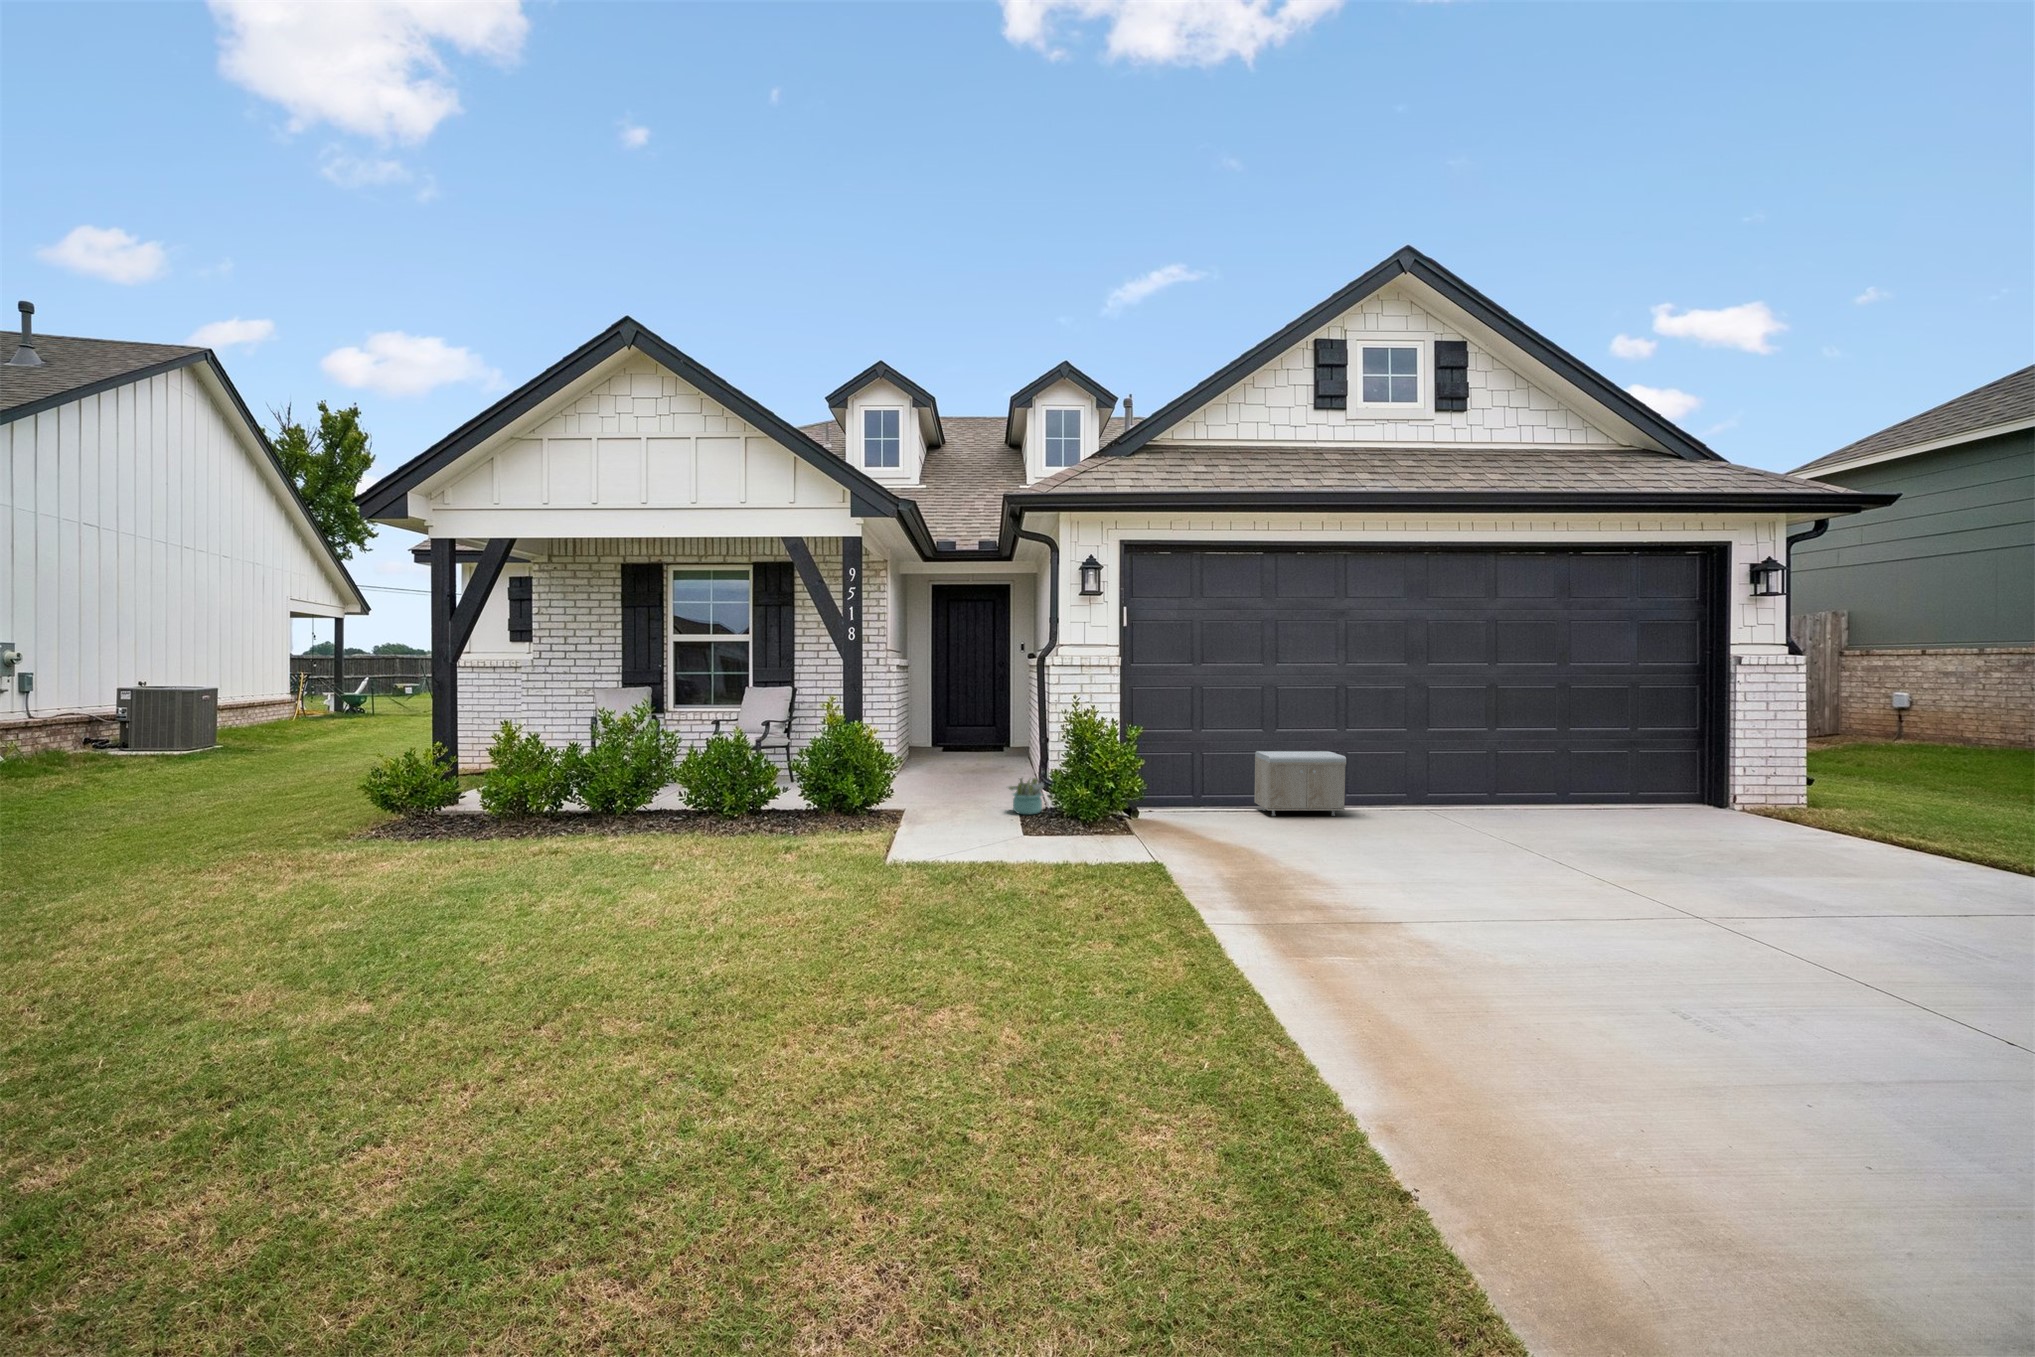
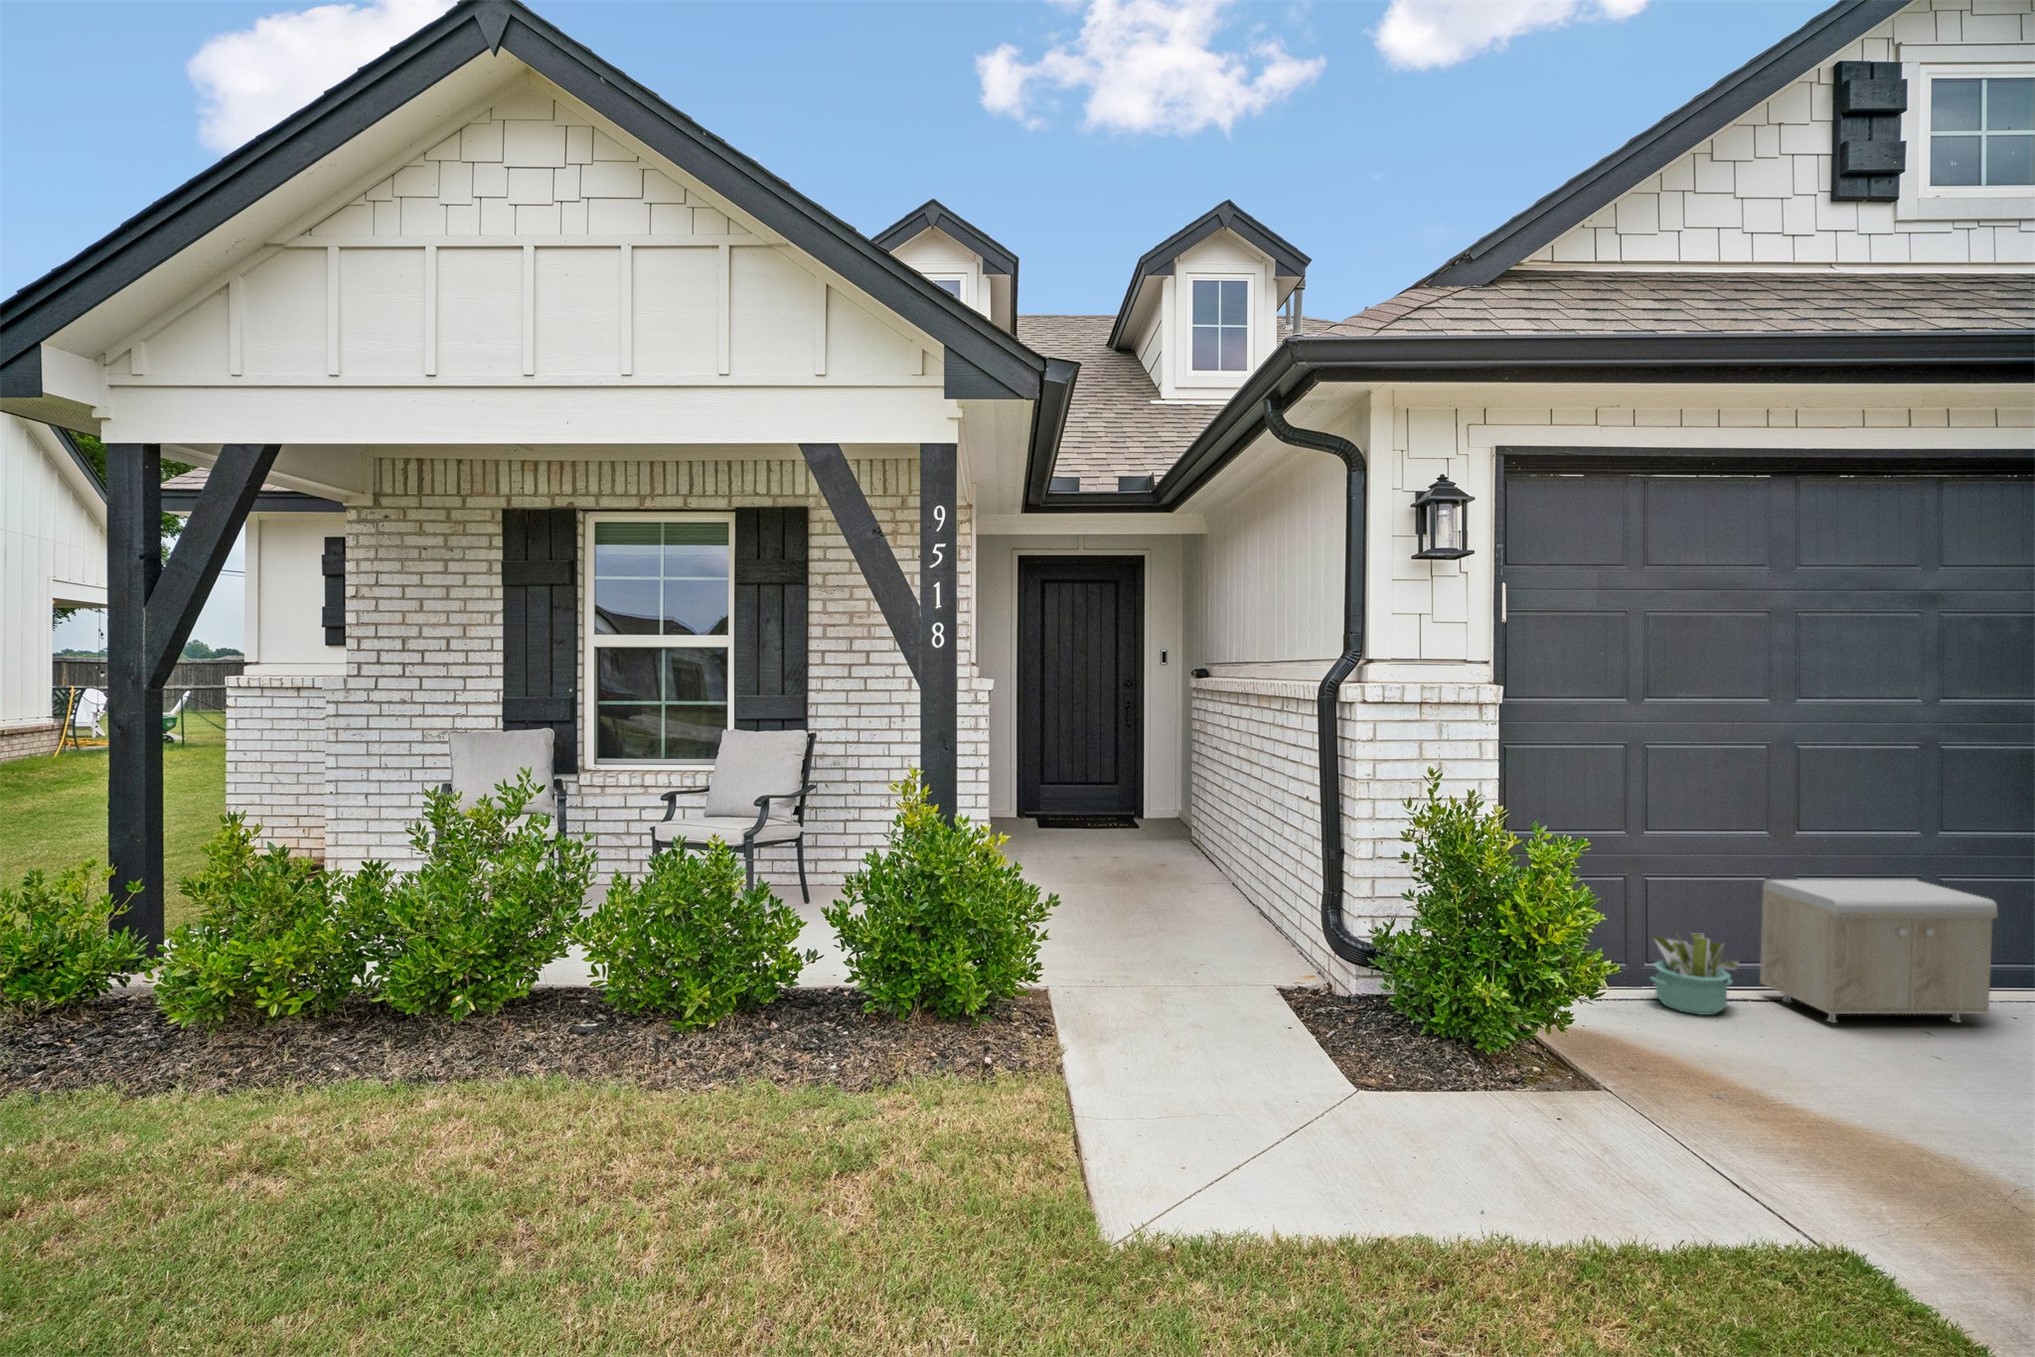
decorative plant: present [1008,778,1044,814] -> present [1650,933,1739,1015]

